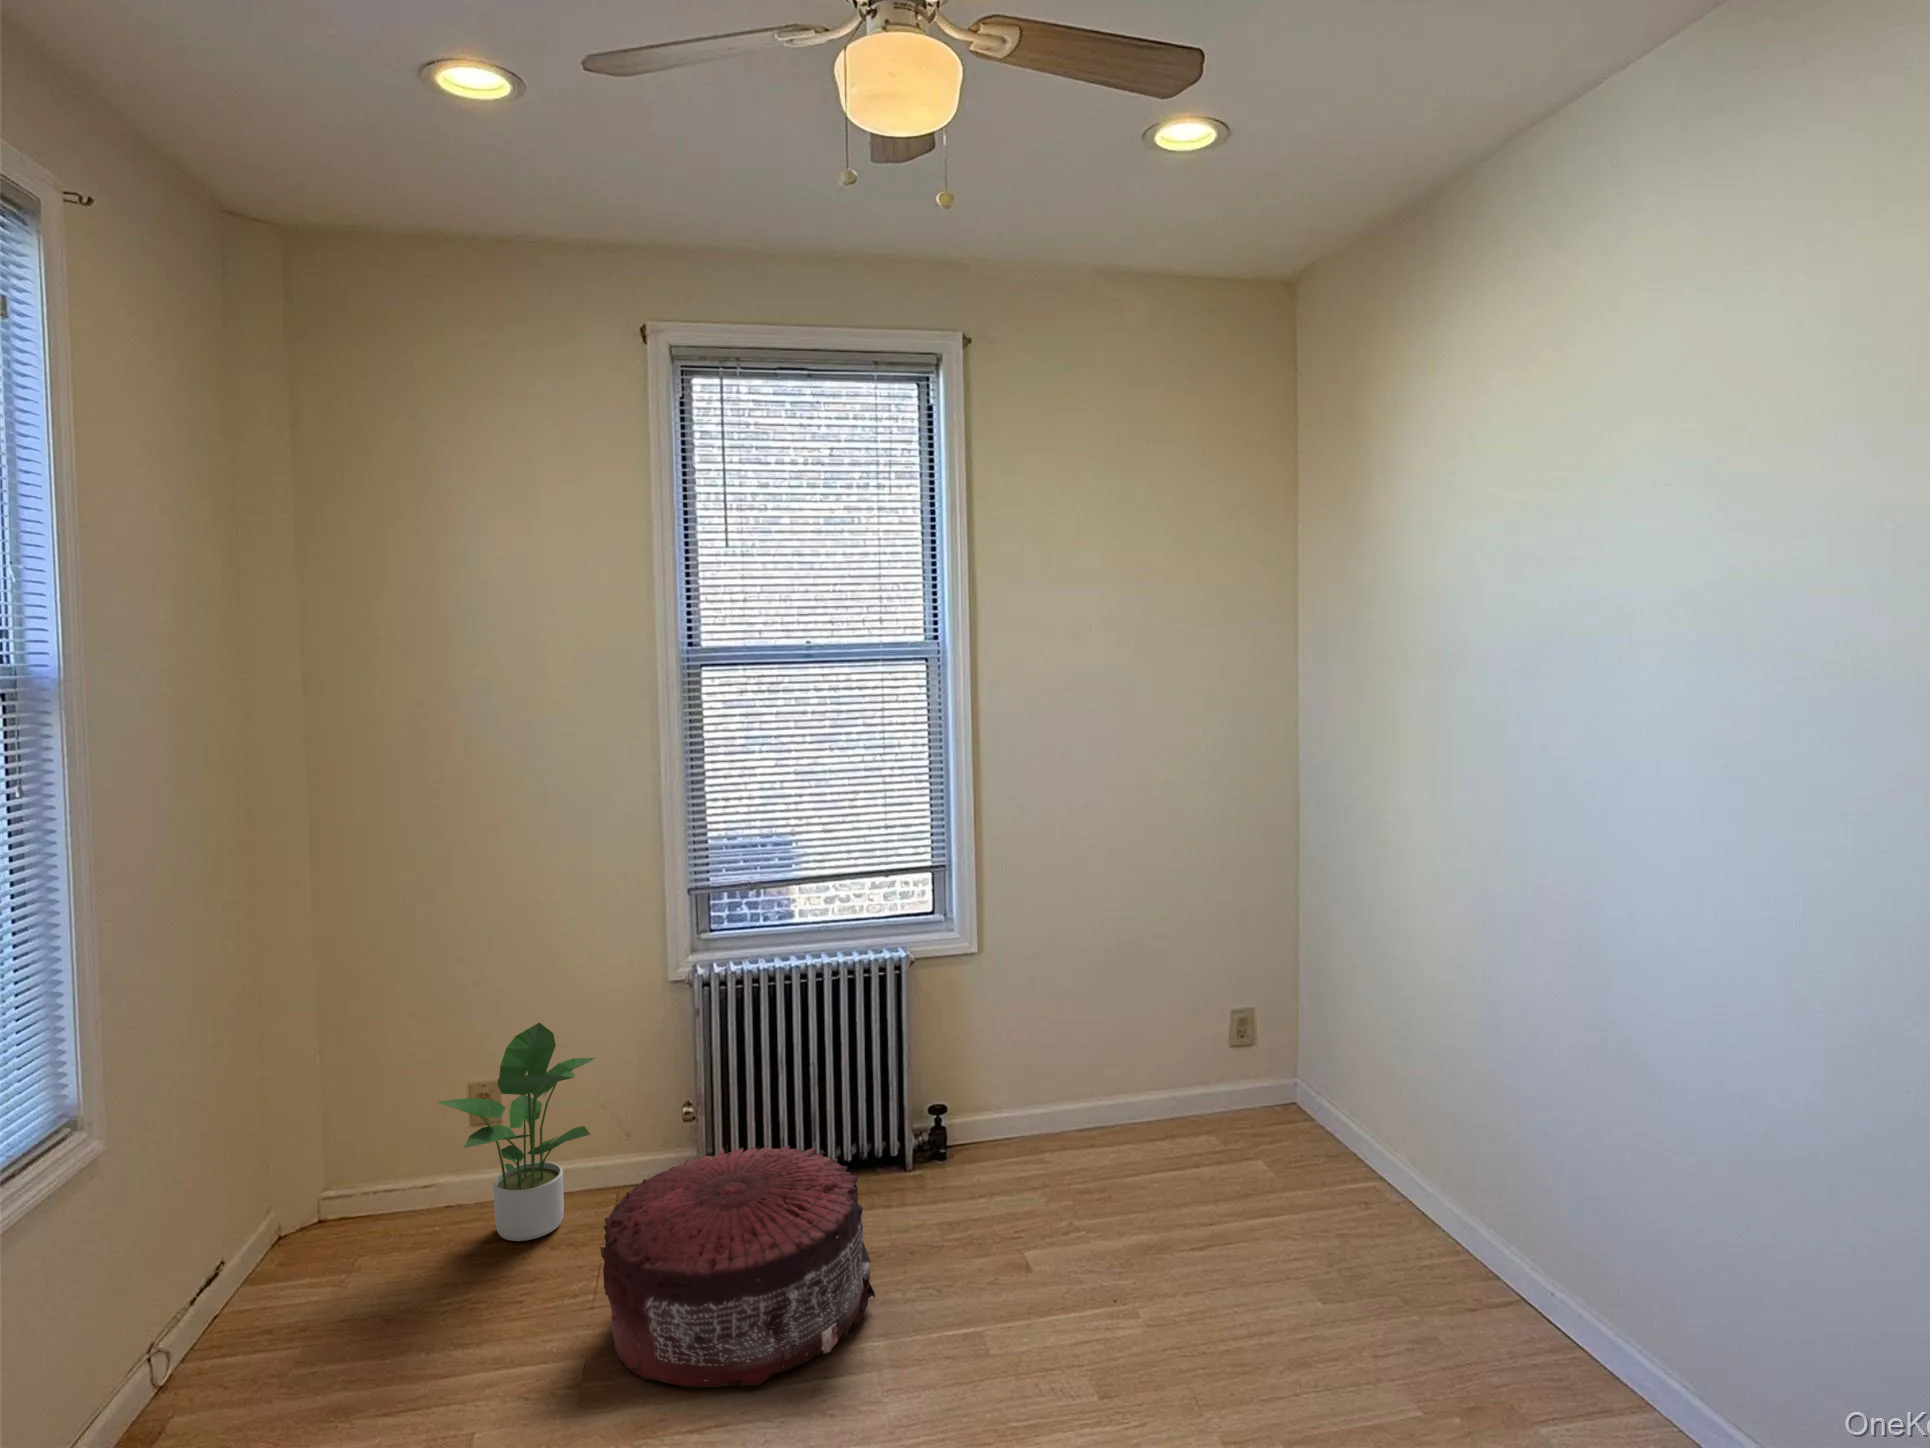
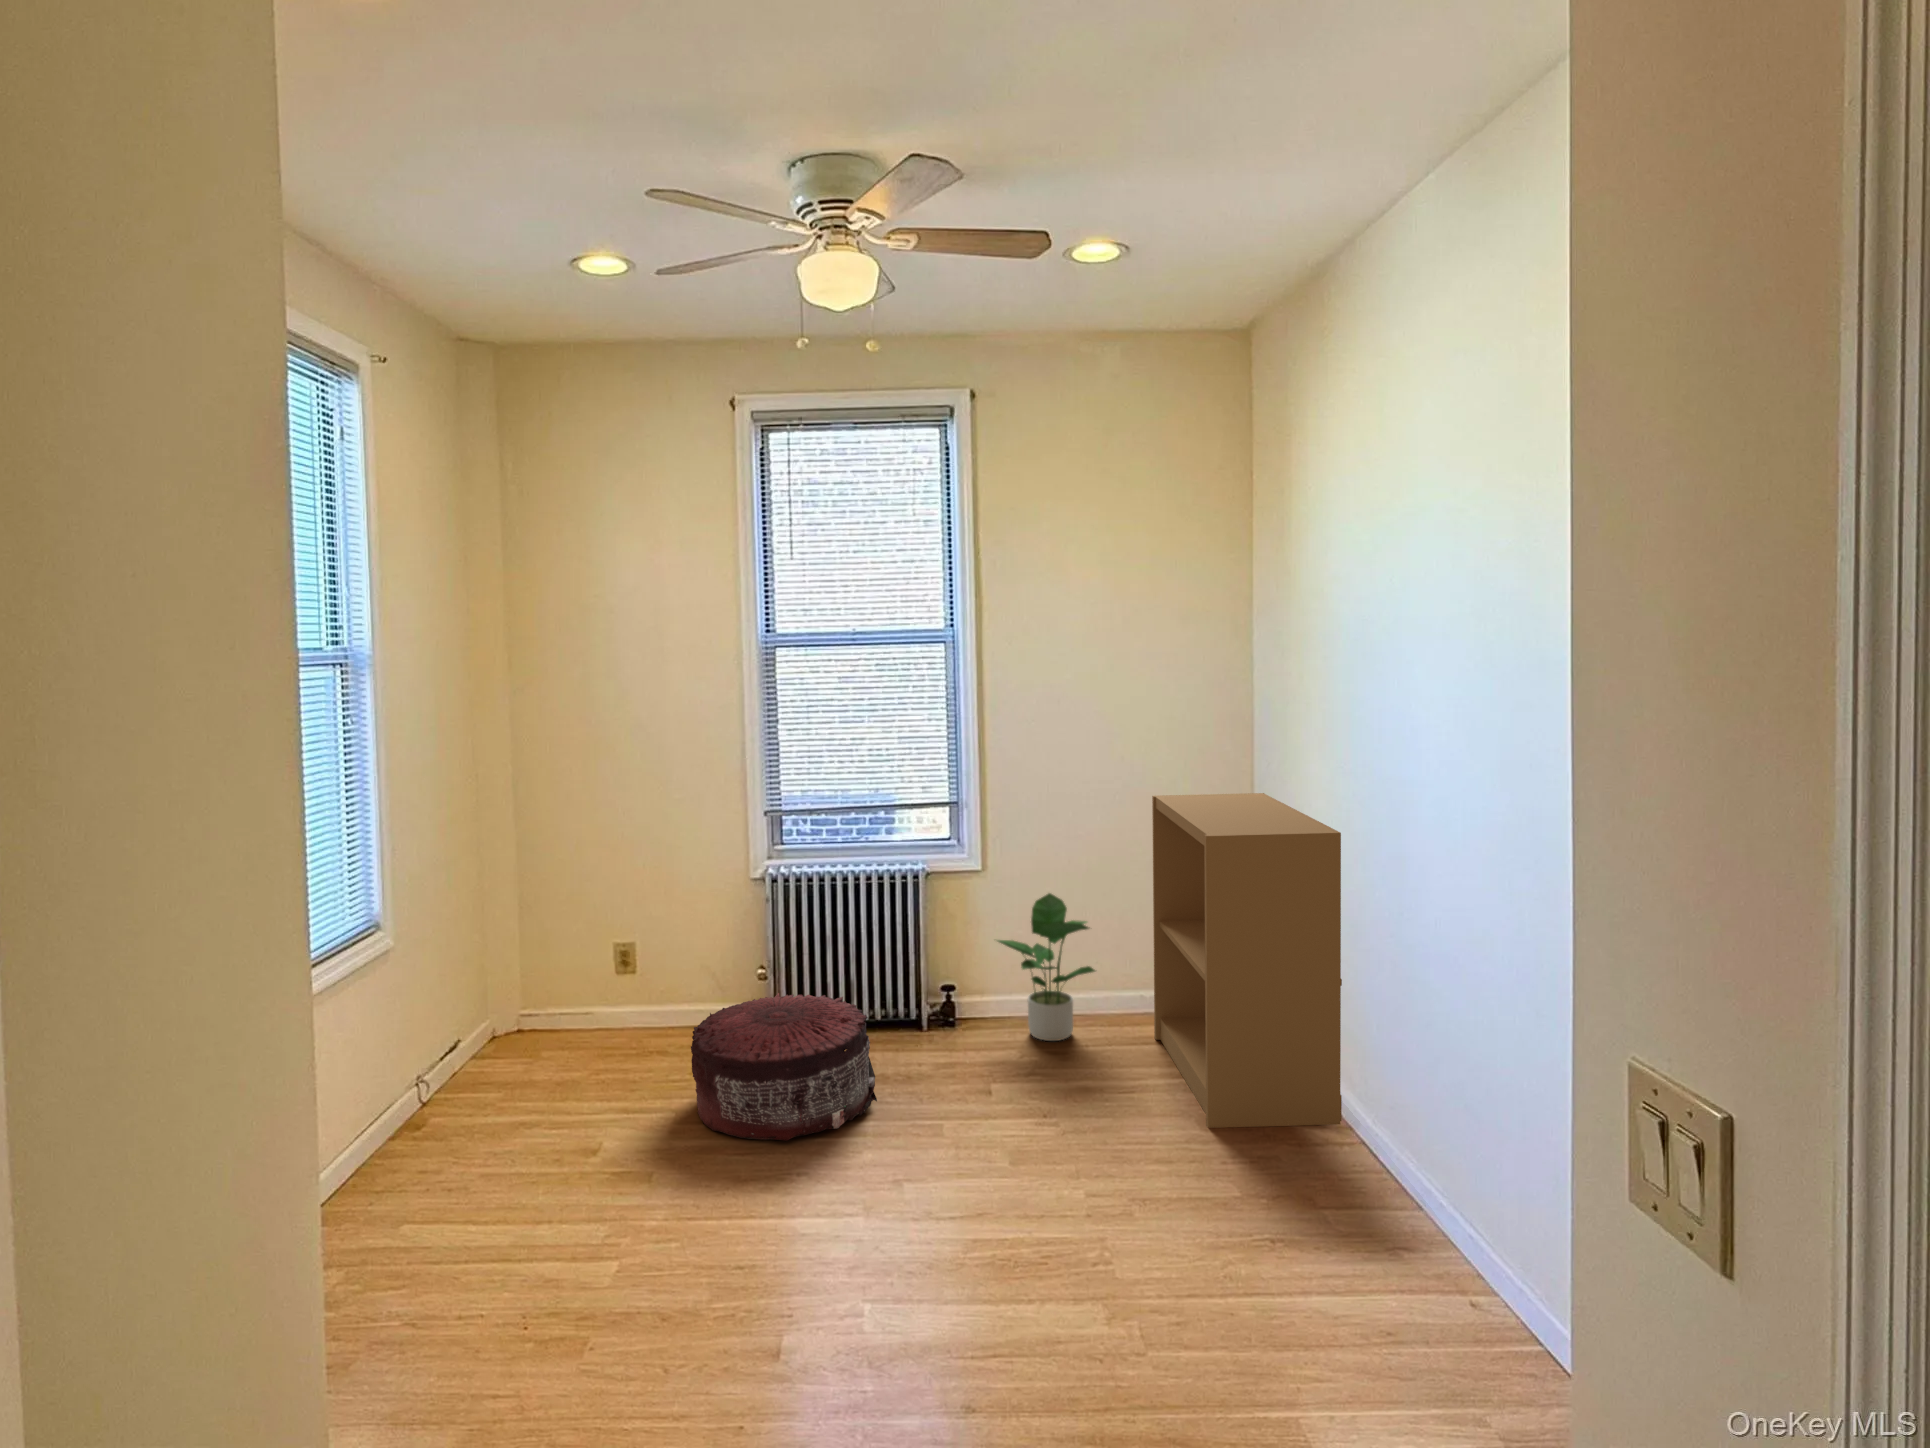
bookshelf: none [1196,842,1469,1288] -> present [1152,793,1342,1128]
potted plant: present [438,1023,595,1241] -> present [998,893,1095,1041]

